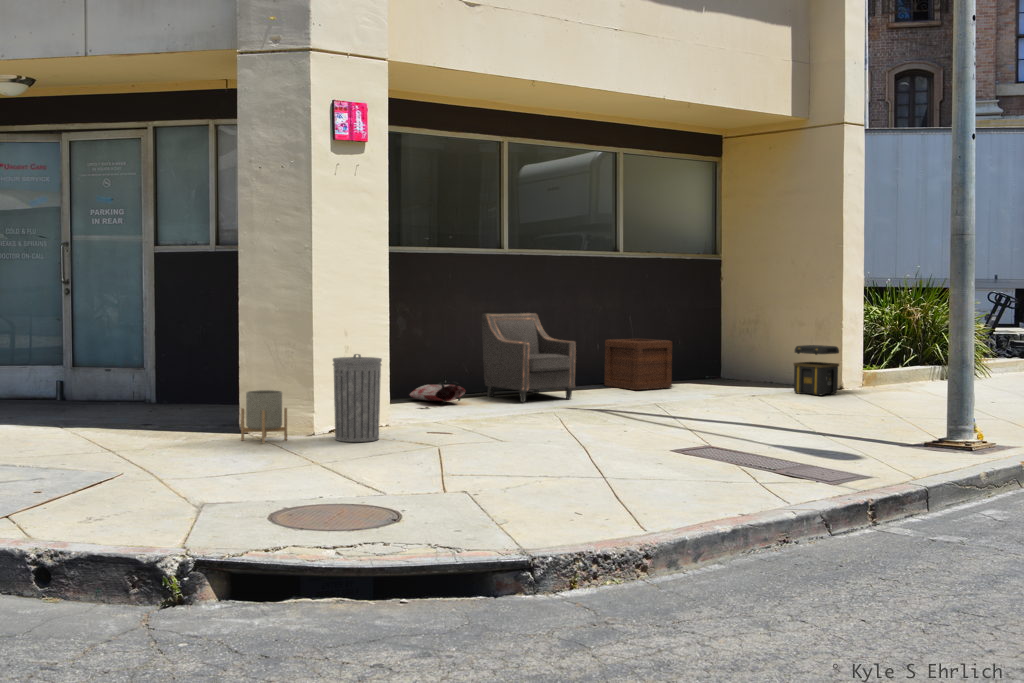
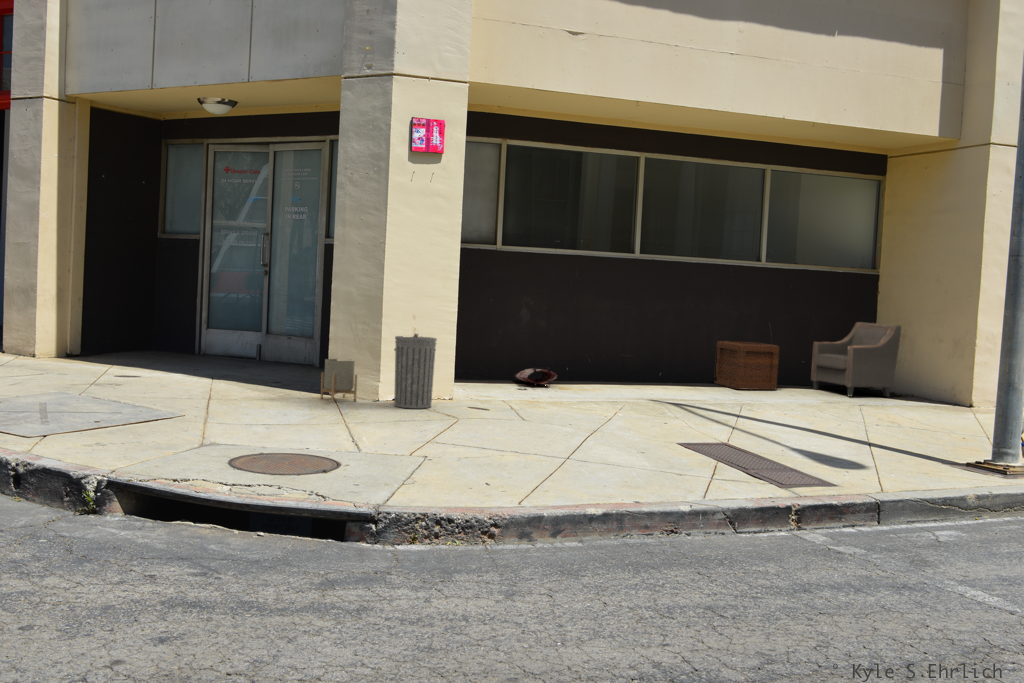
chair: present [482,313,576,402] -> present [811,322,901,397]
toolbox: present [794,345,839,396] -> none [898,358,949,409]

